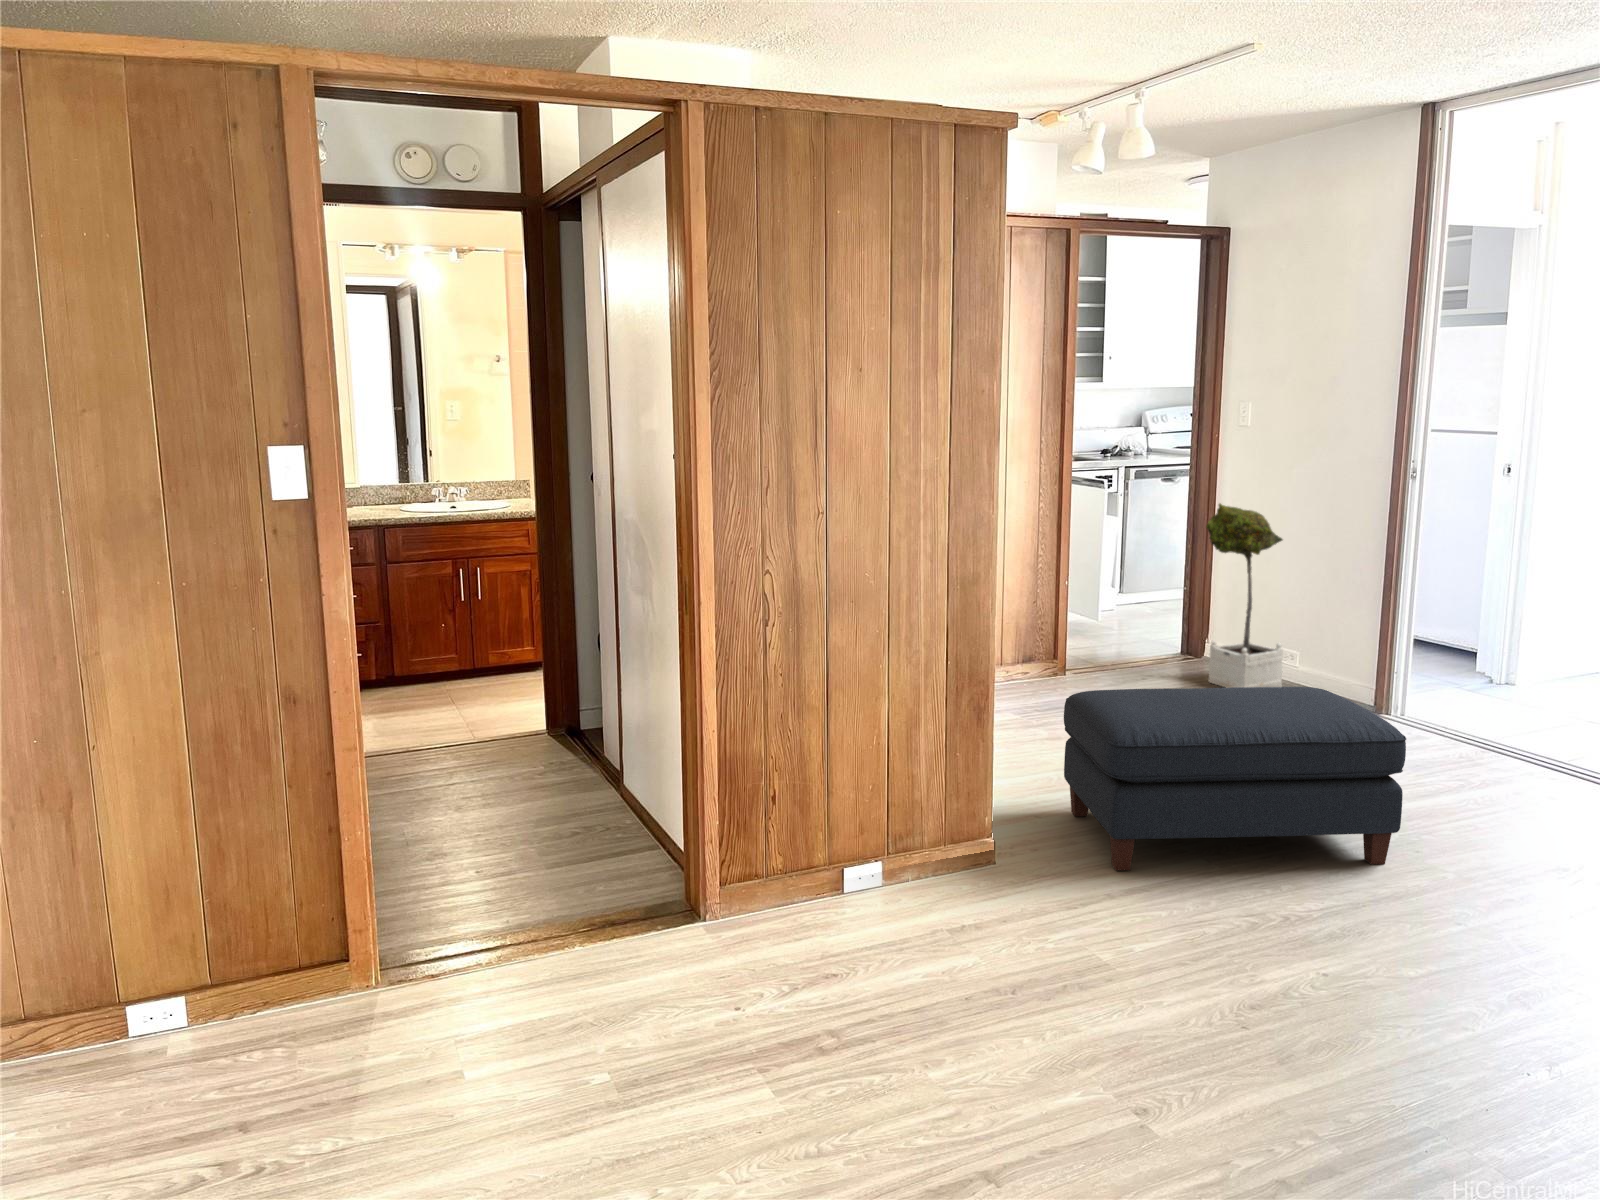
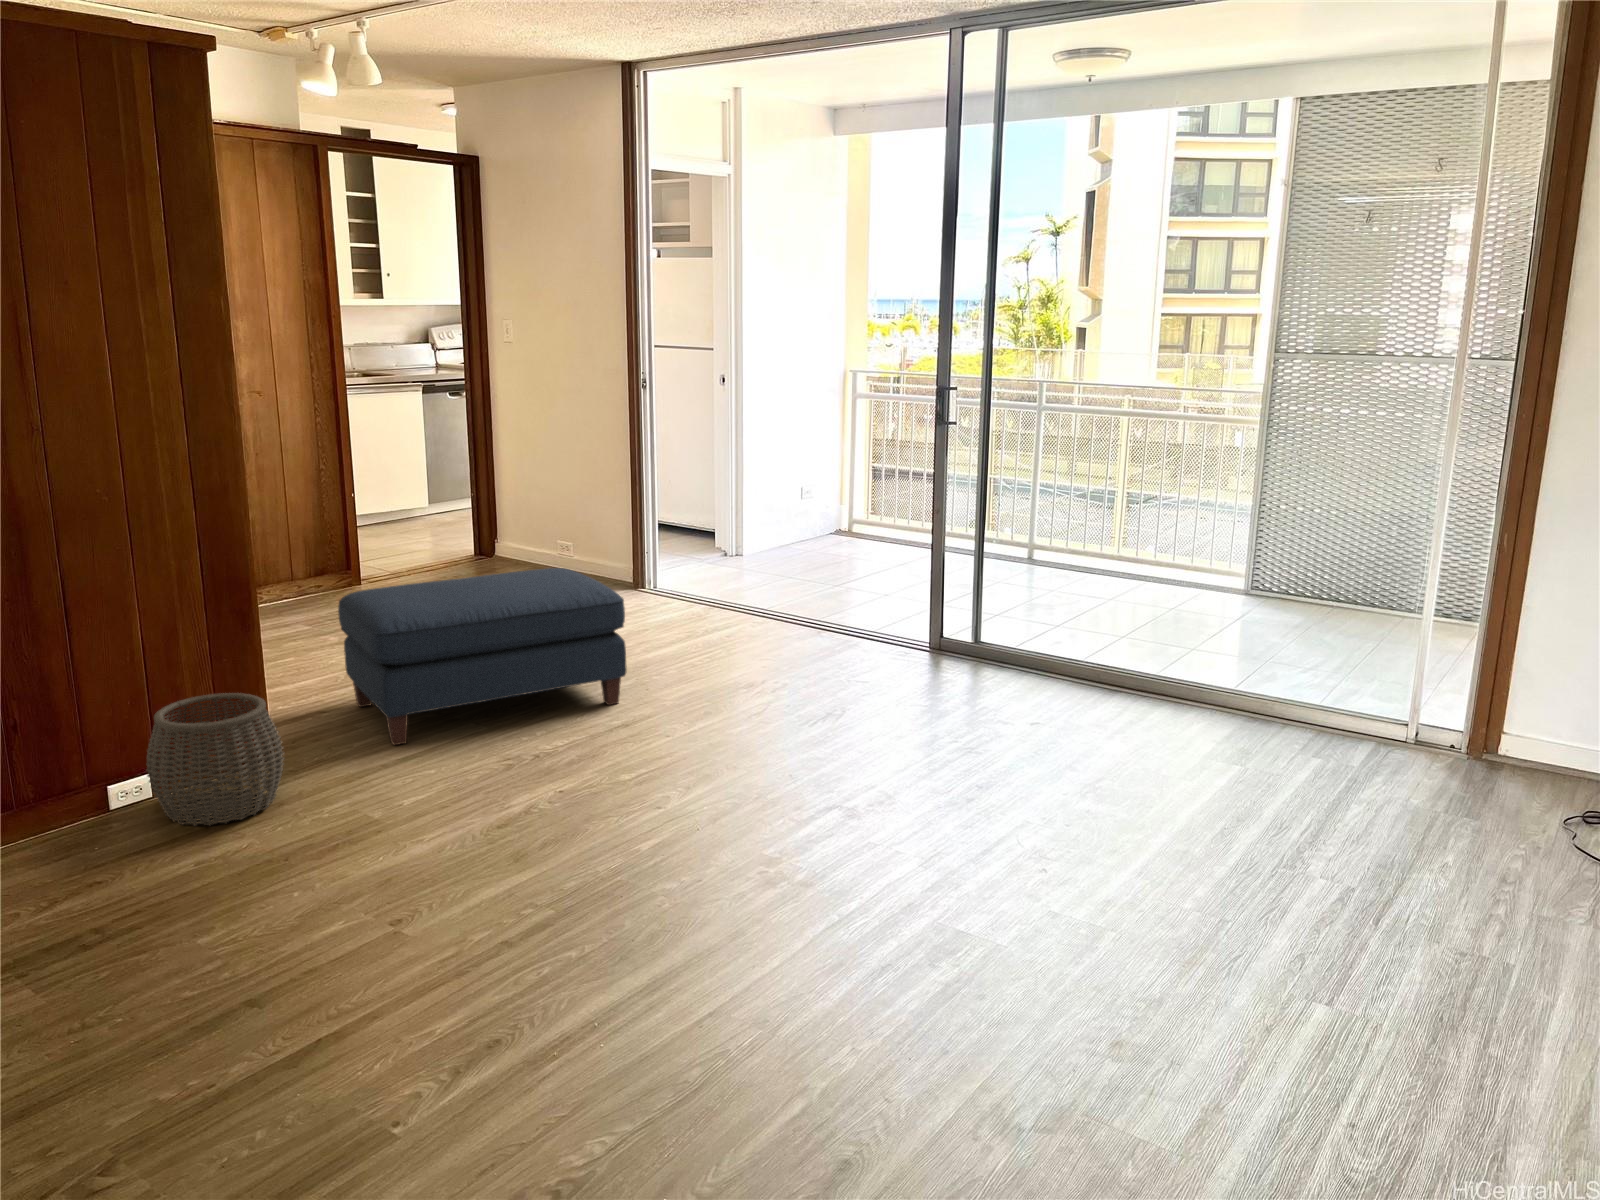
potted tree: present [1206,504,1283,688] -> none [480,414,560,584]
woven basket: none [878,788,1010,932] -> present [146,693,284,826]

